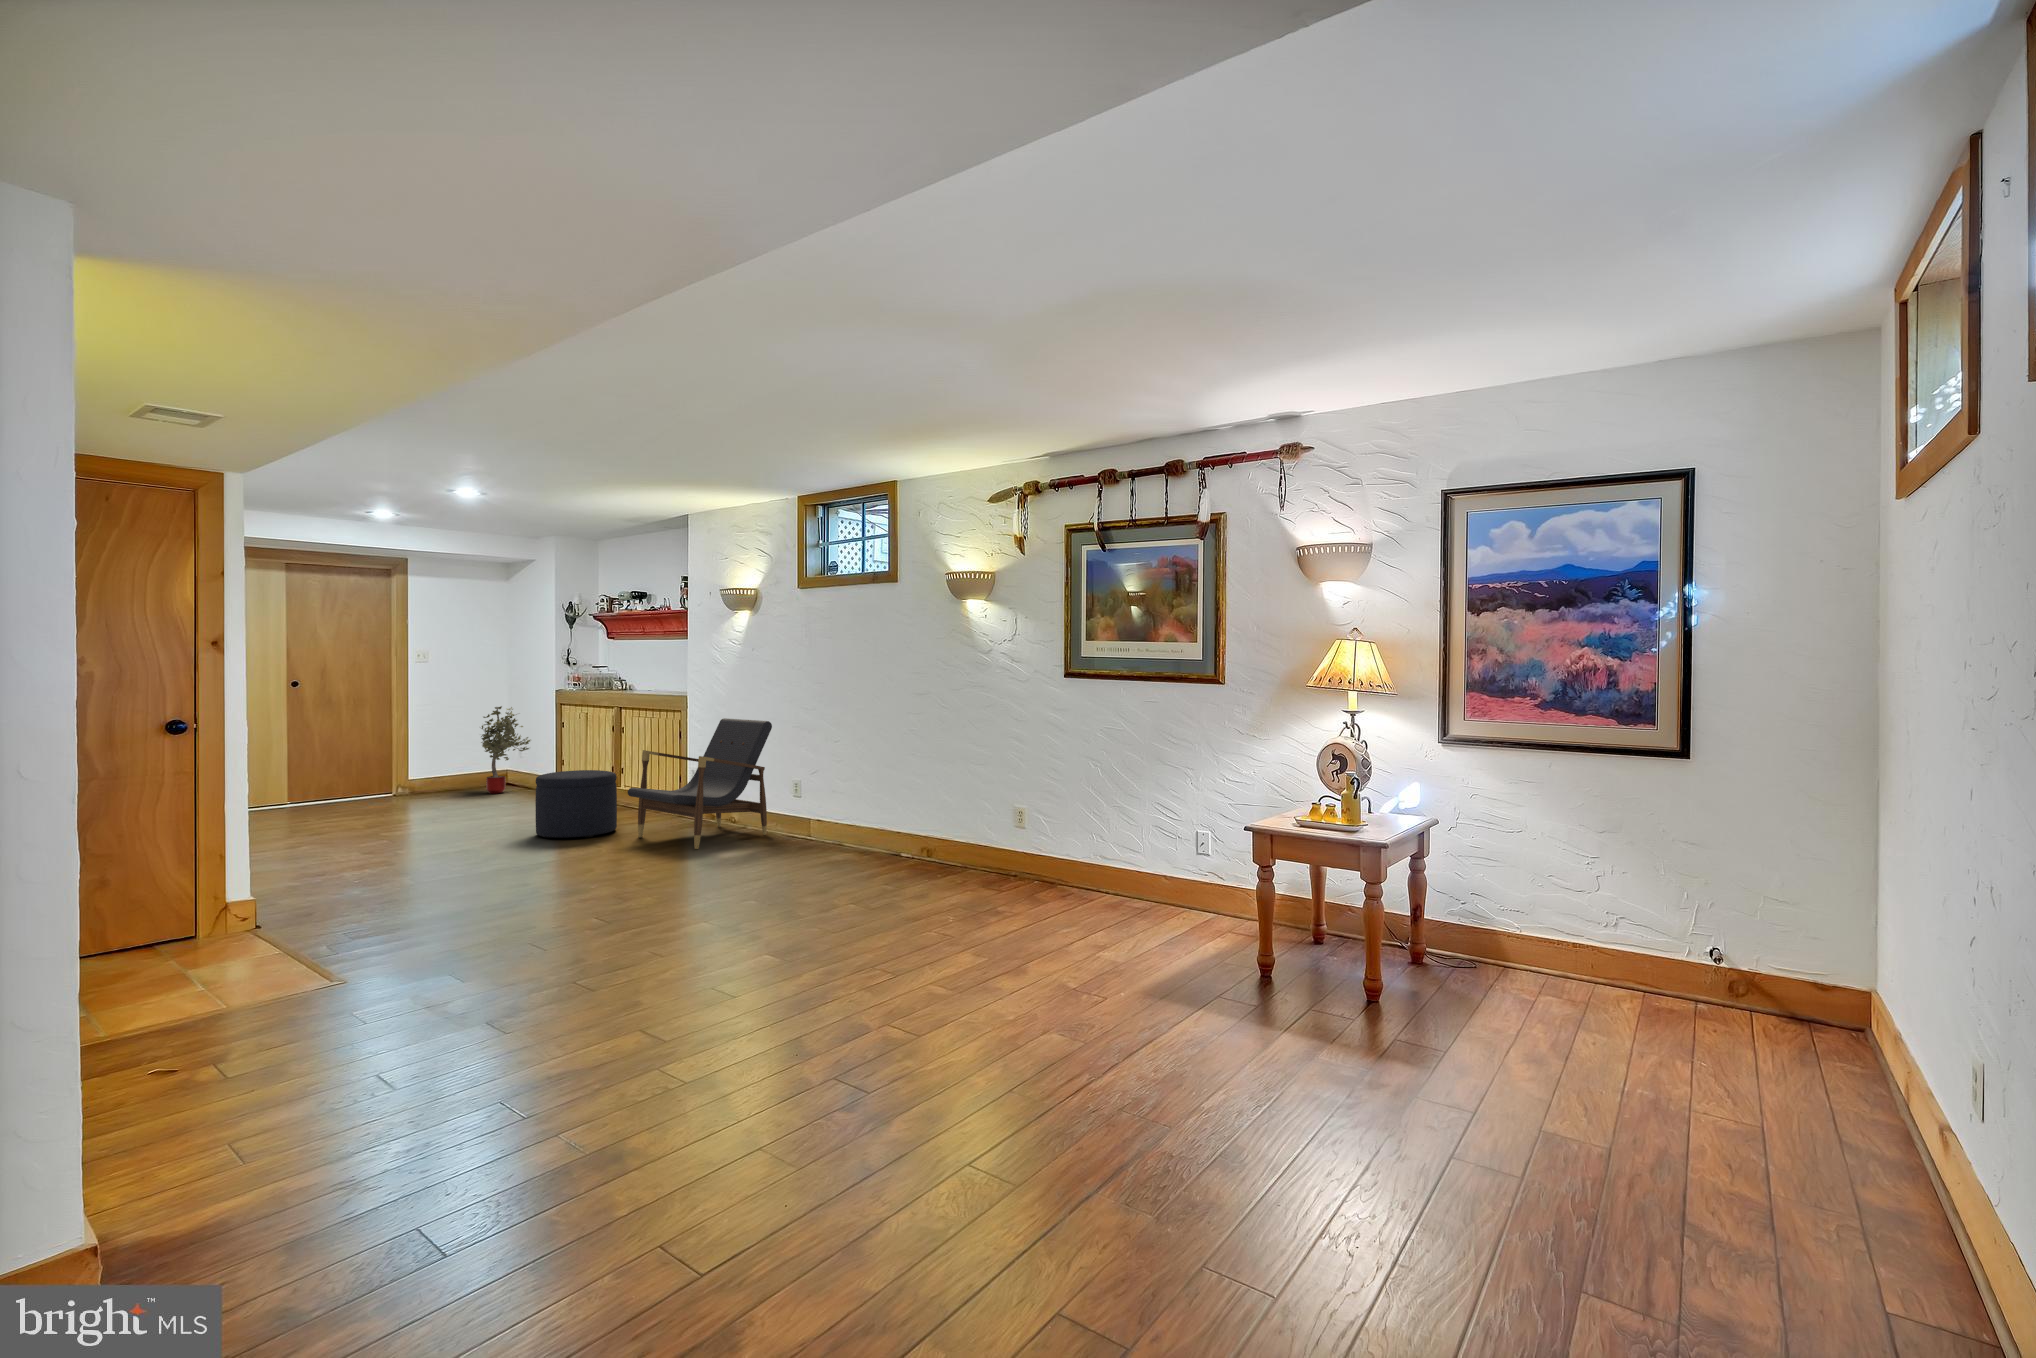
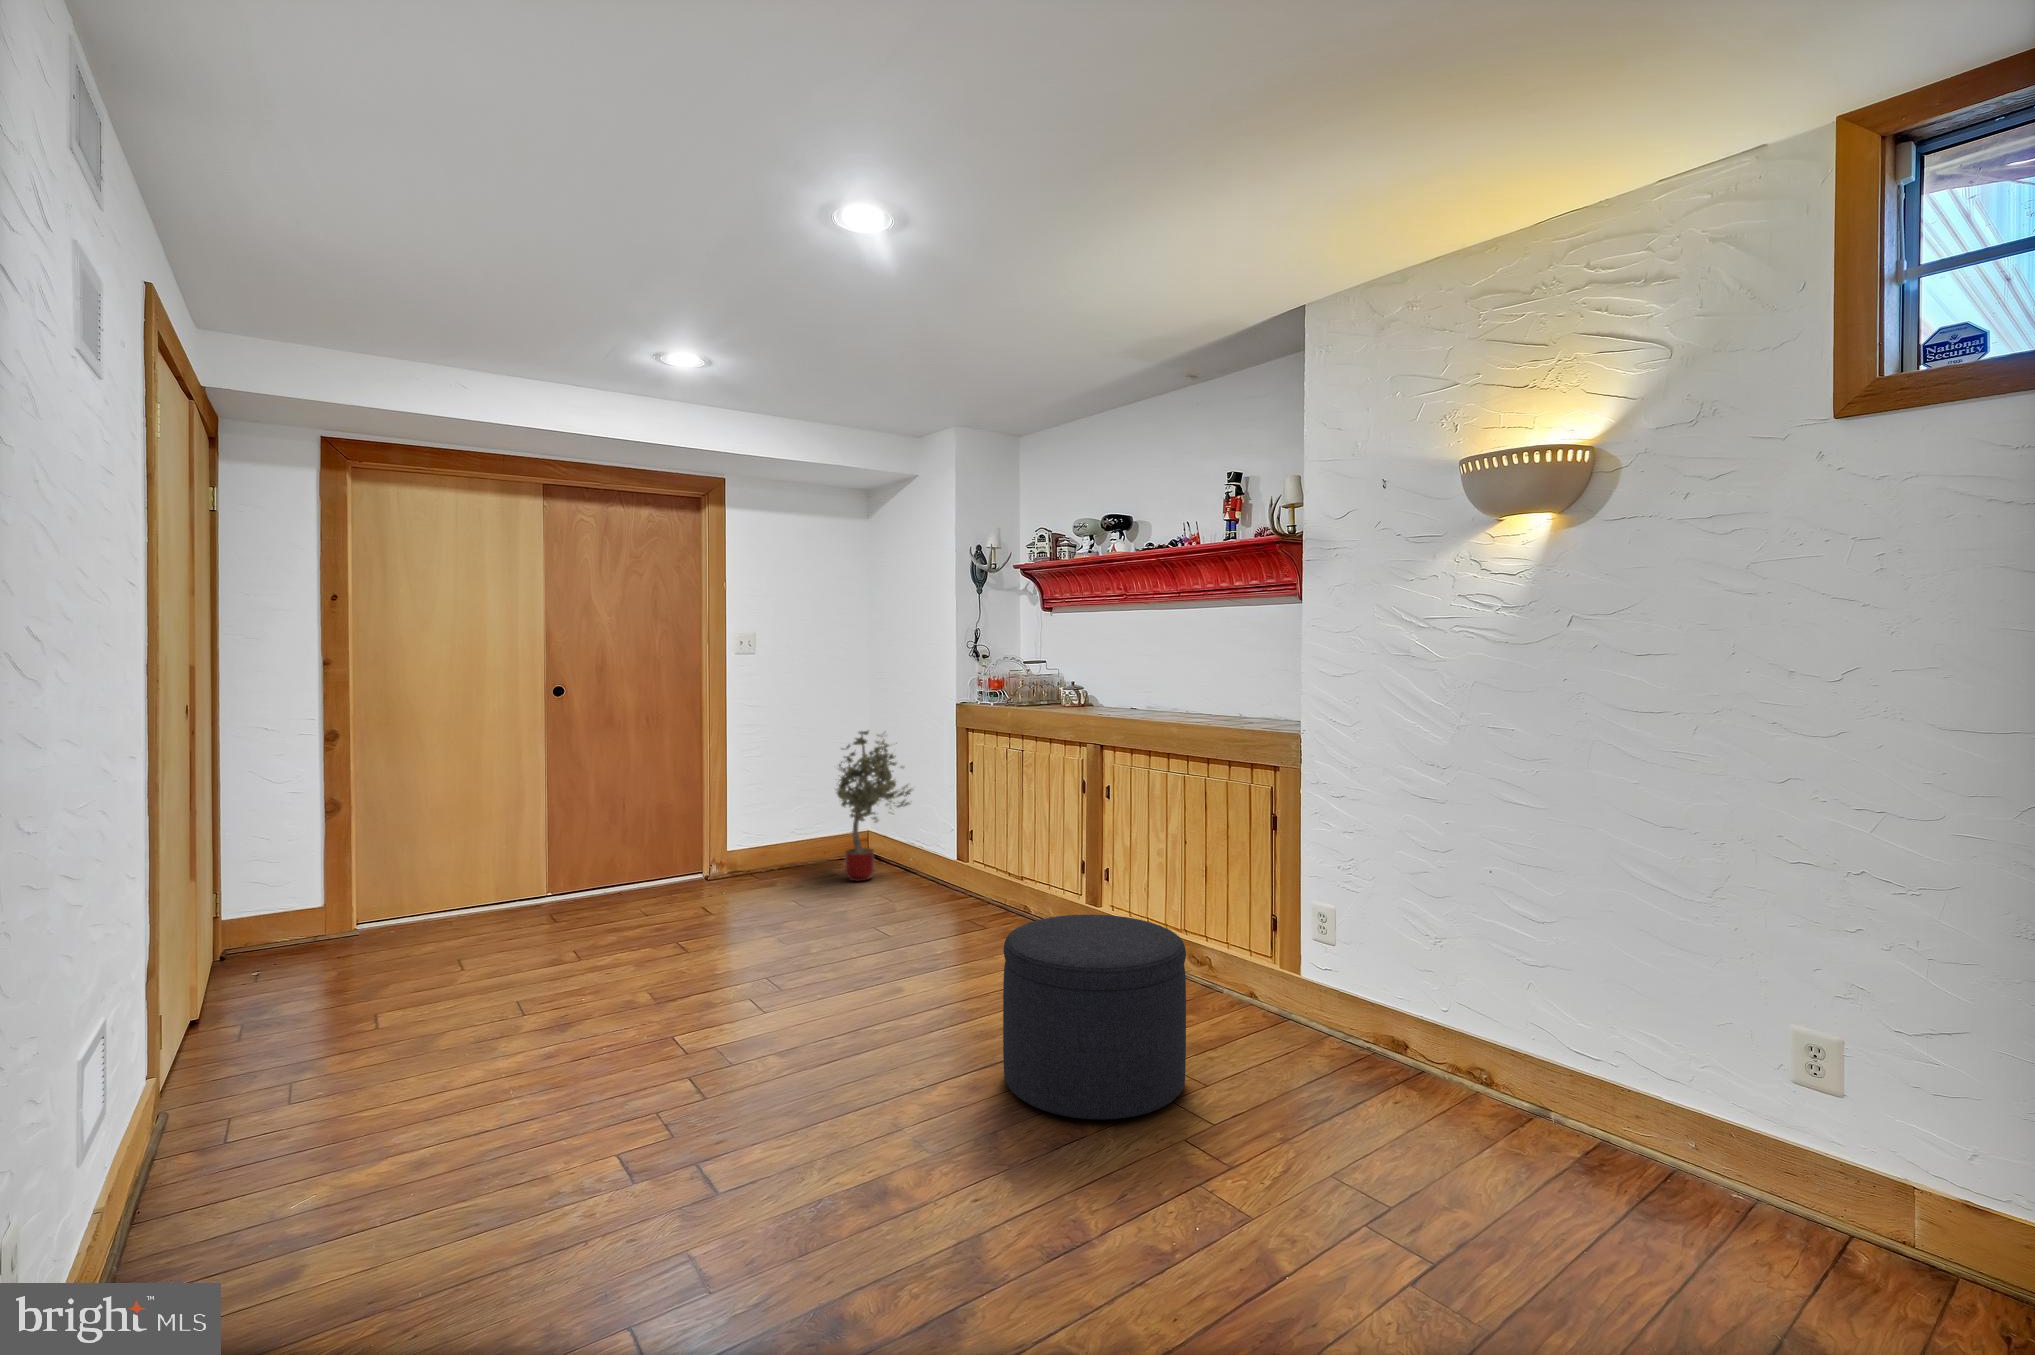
lounge chair: present [628,718,772,849] -> none [1261,803,1642,1266]

